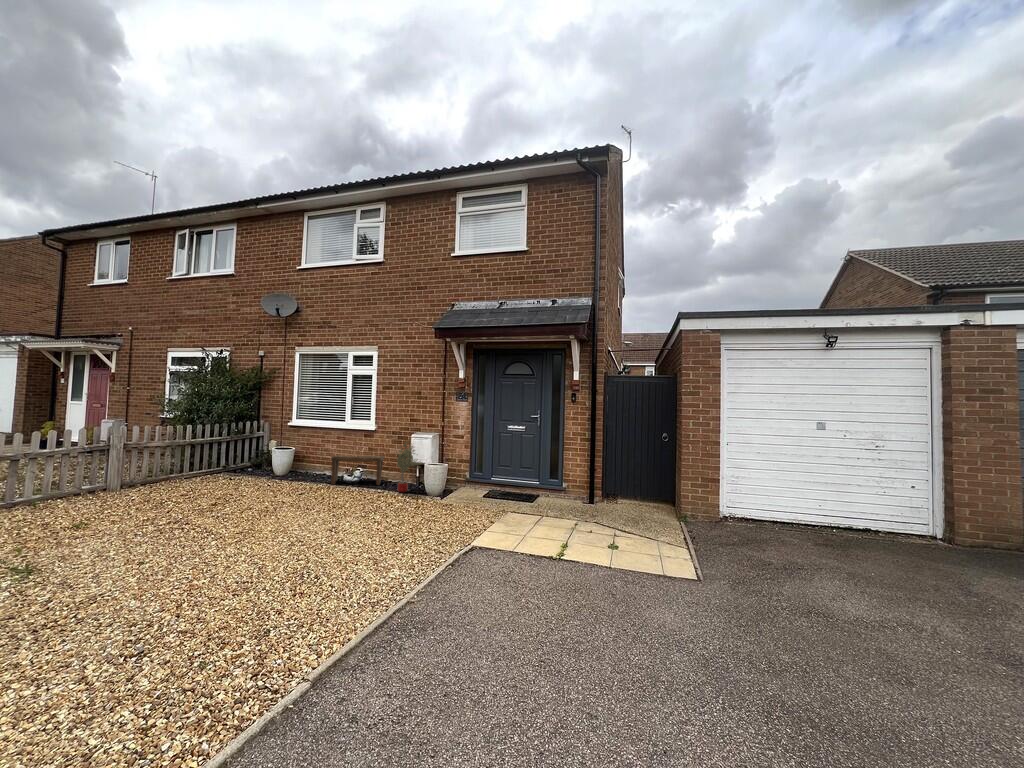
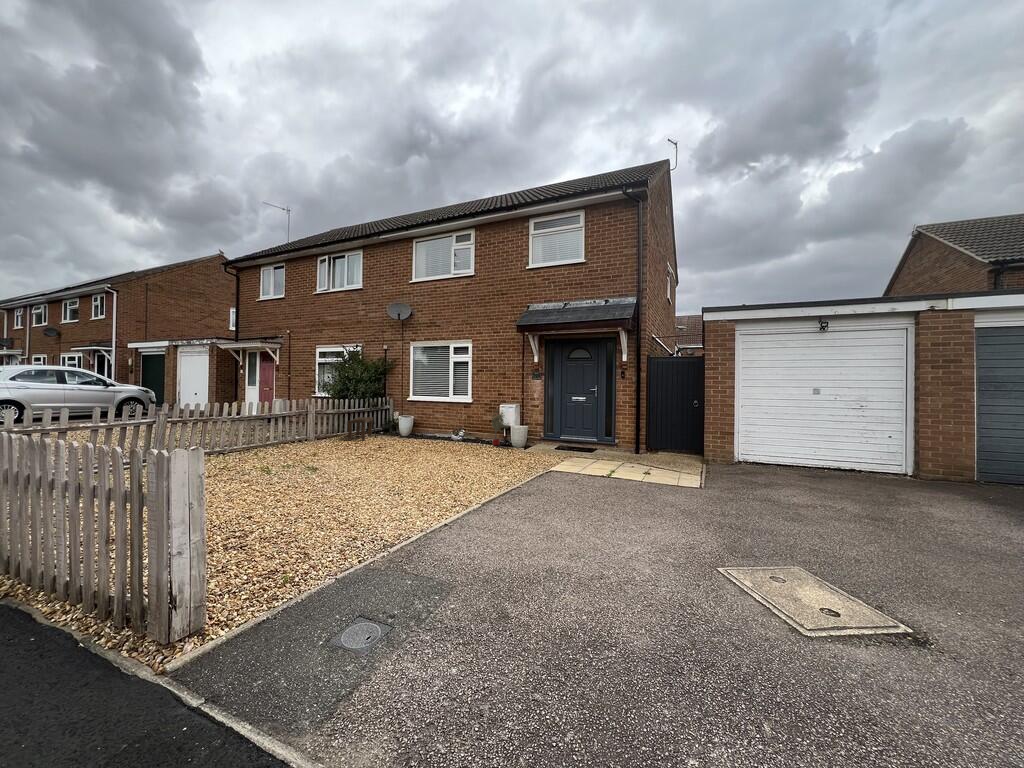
bench: present [331,455,385,485] -> present [348,417,373,440]

